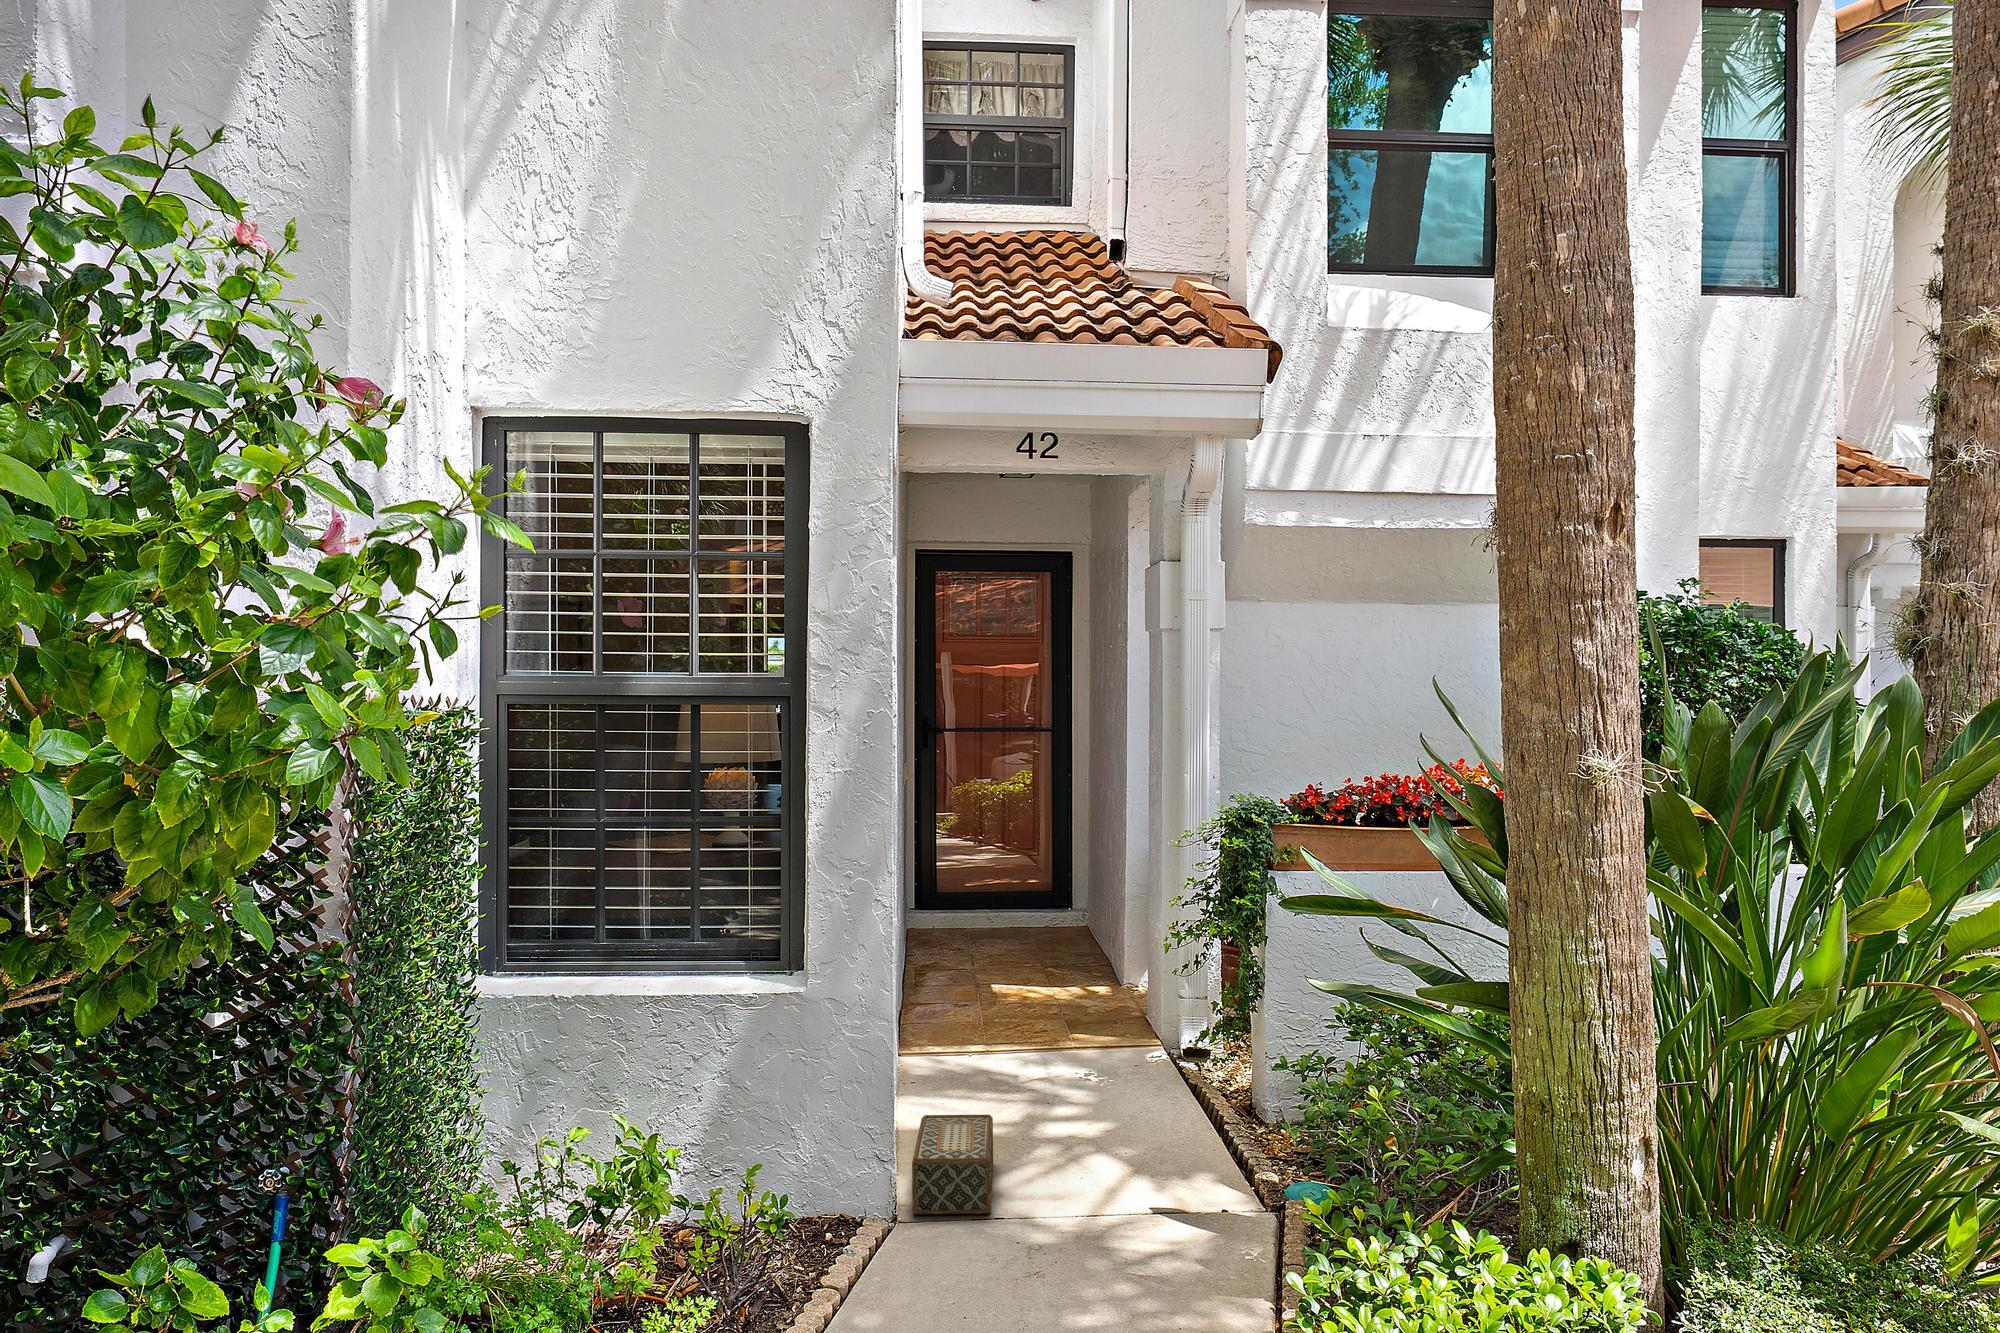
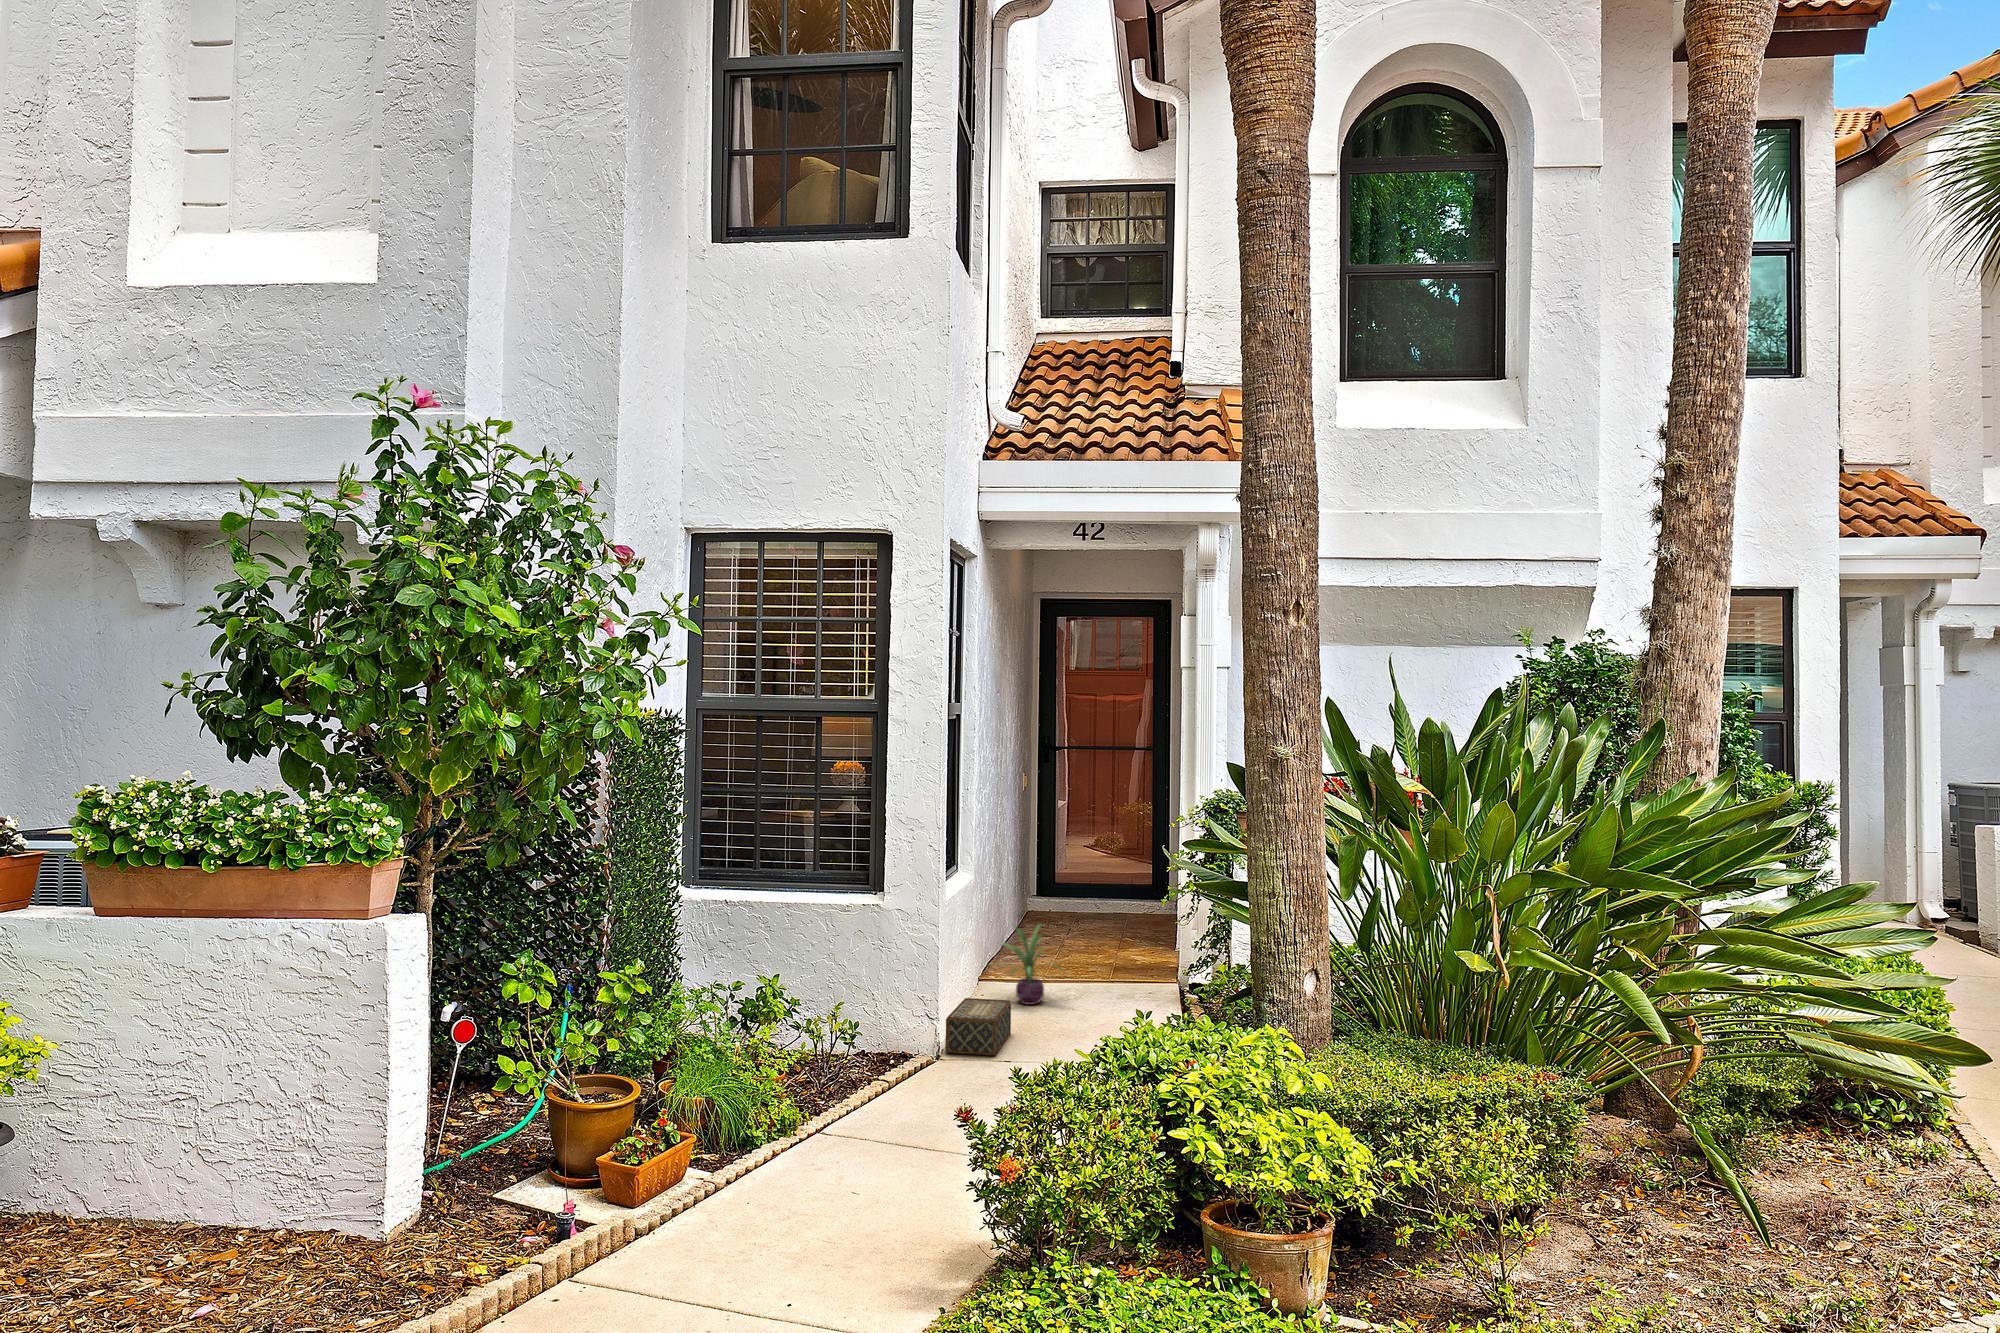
decorative plant: none [921,985,1048,1103] -> present [989,924,1061,1005]

